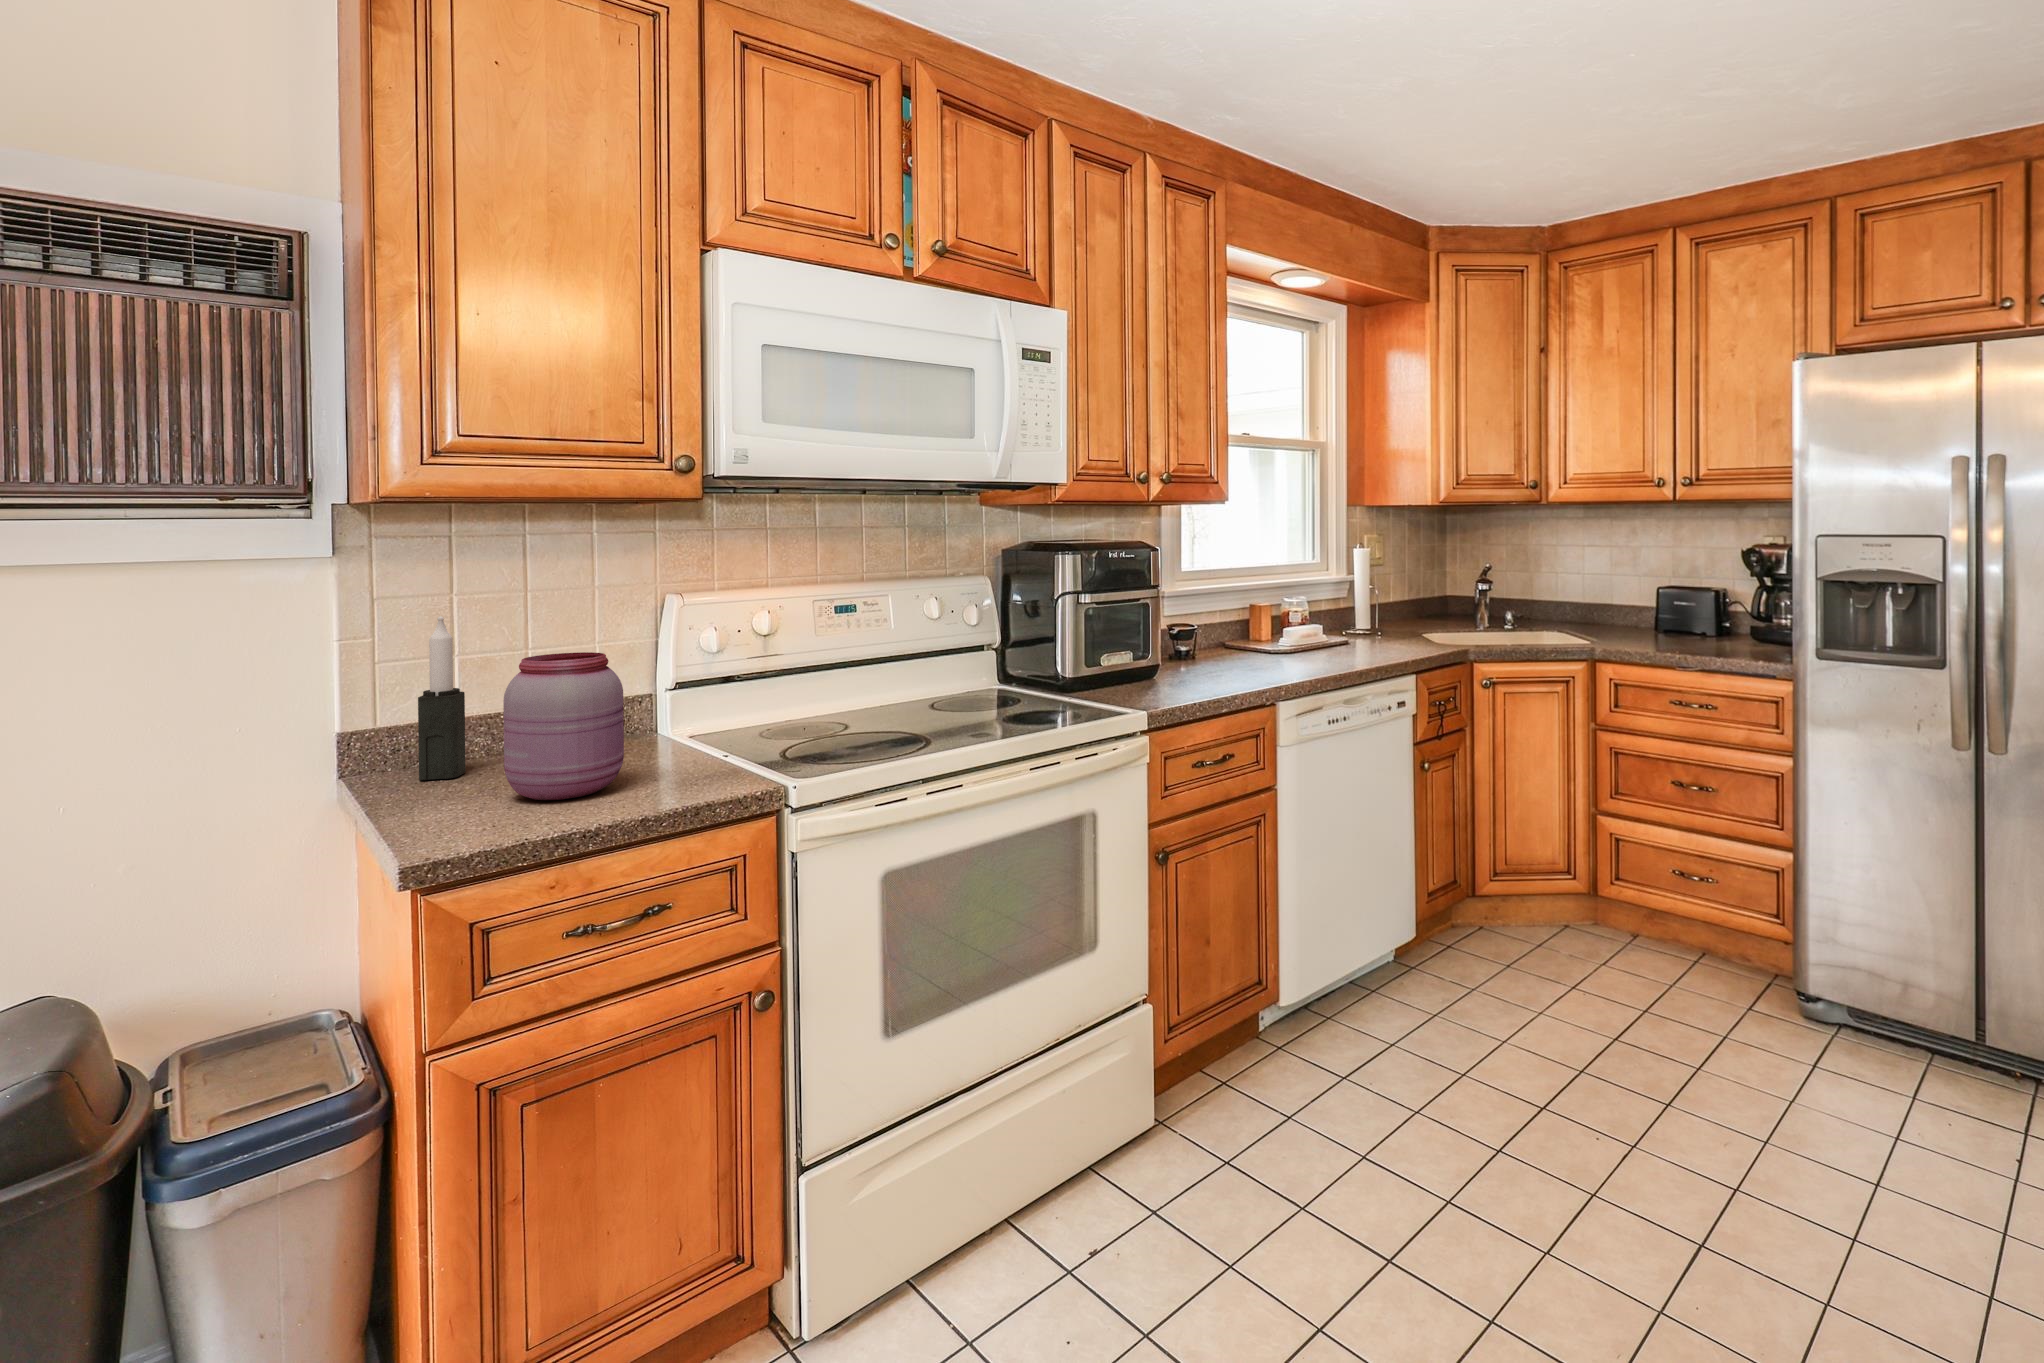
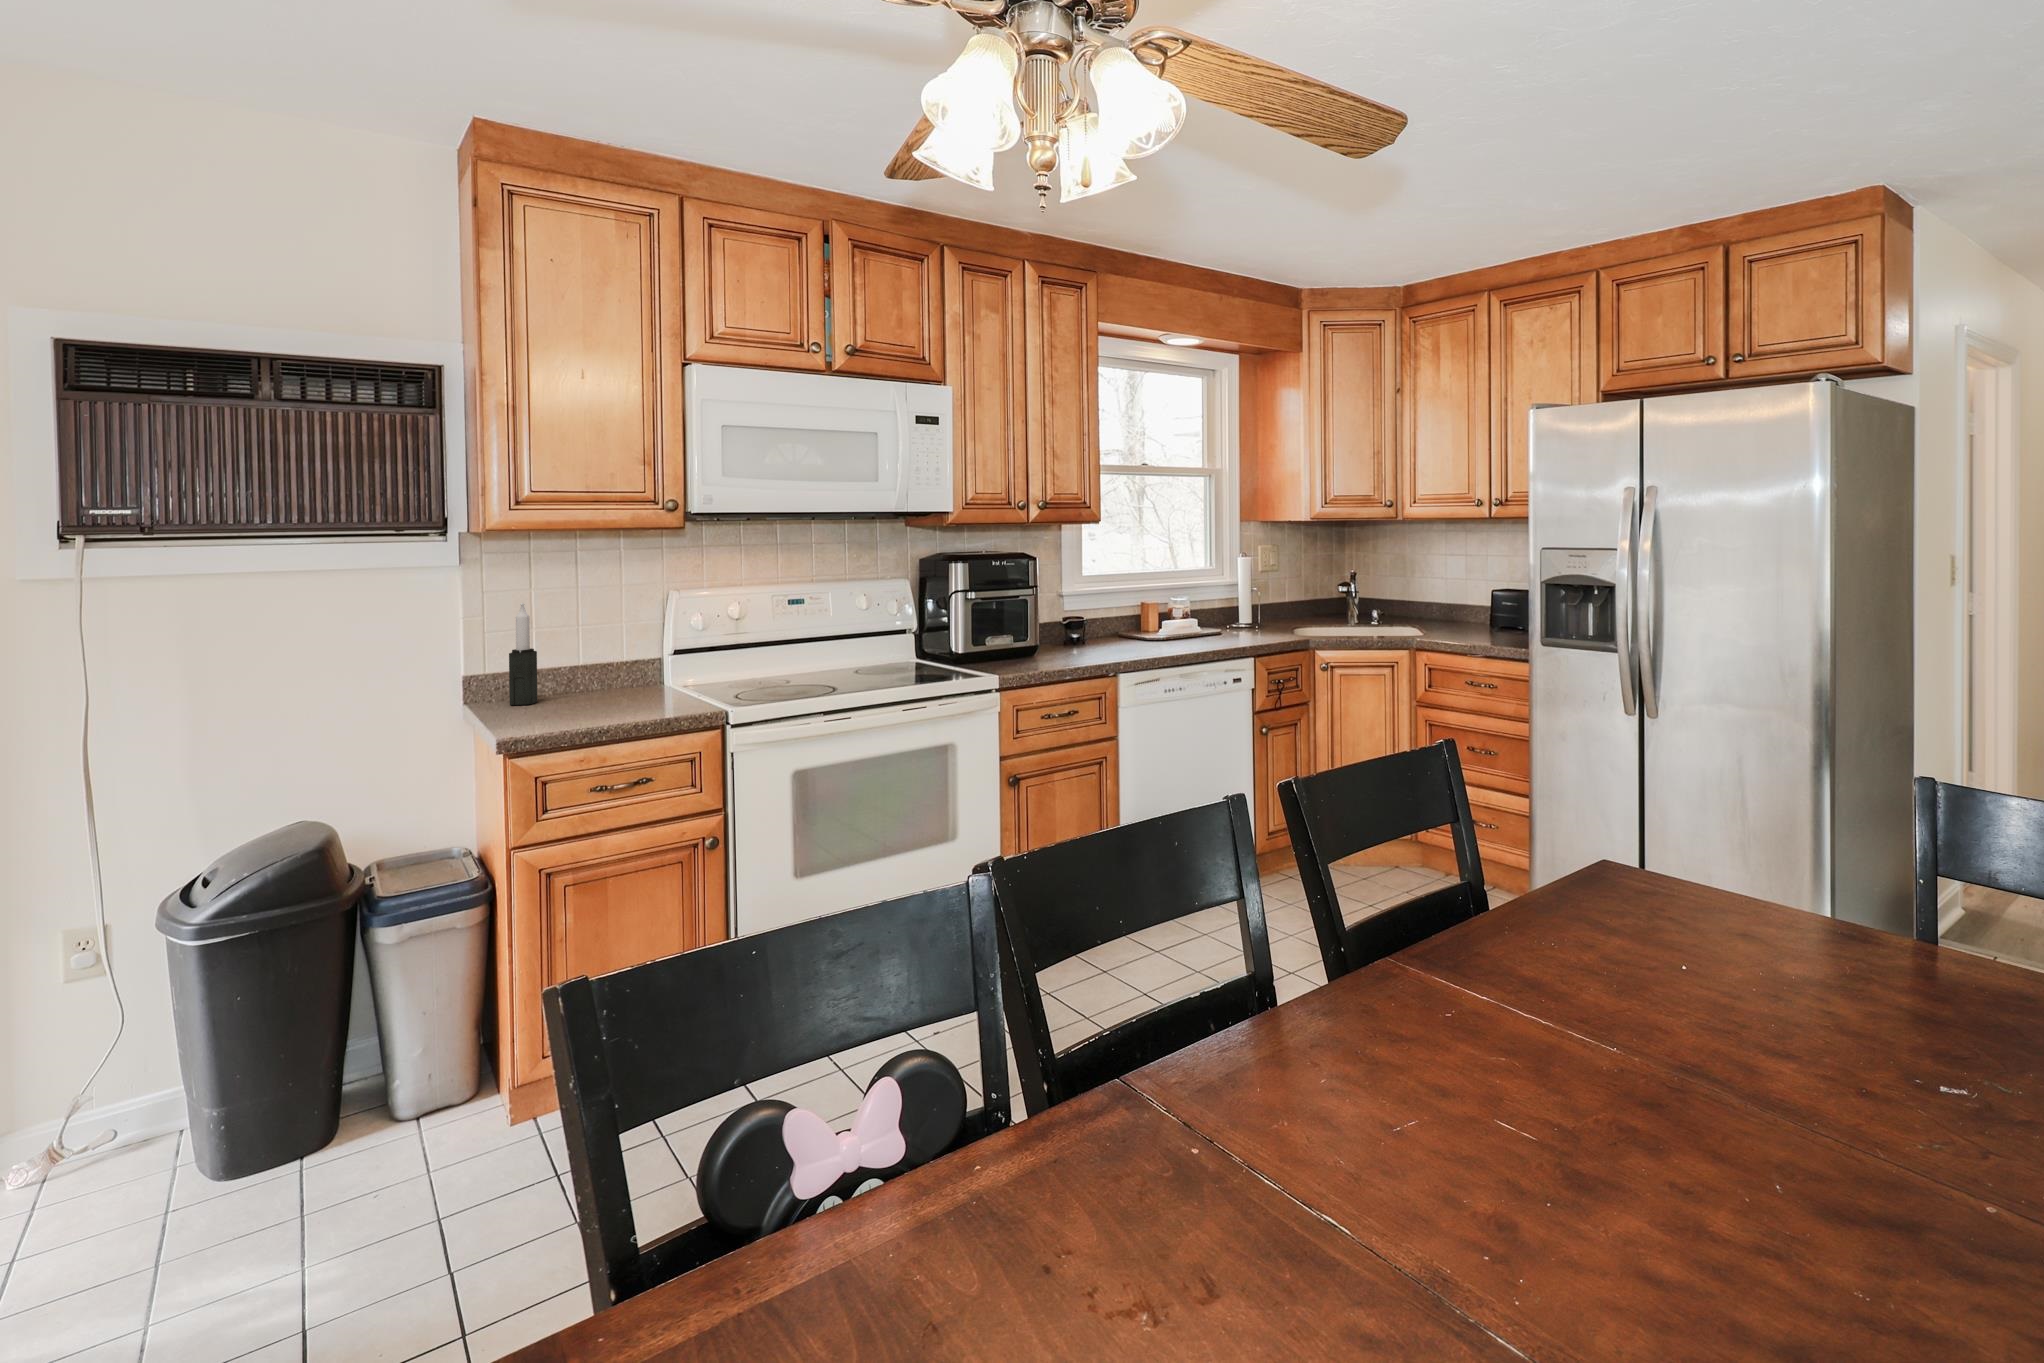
jar: present [503,652,624,800] -> none [558,626,630,715]

